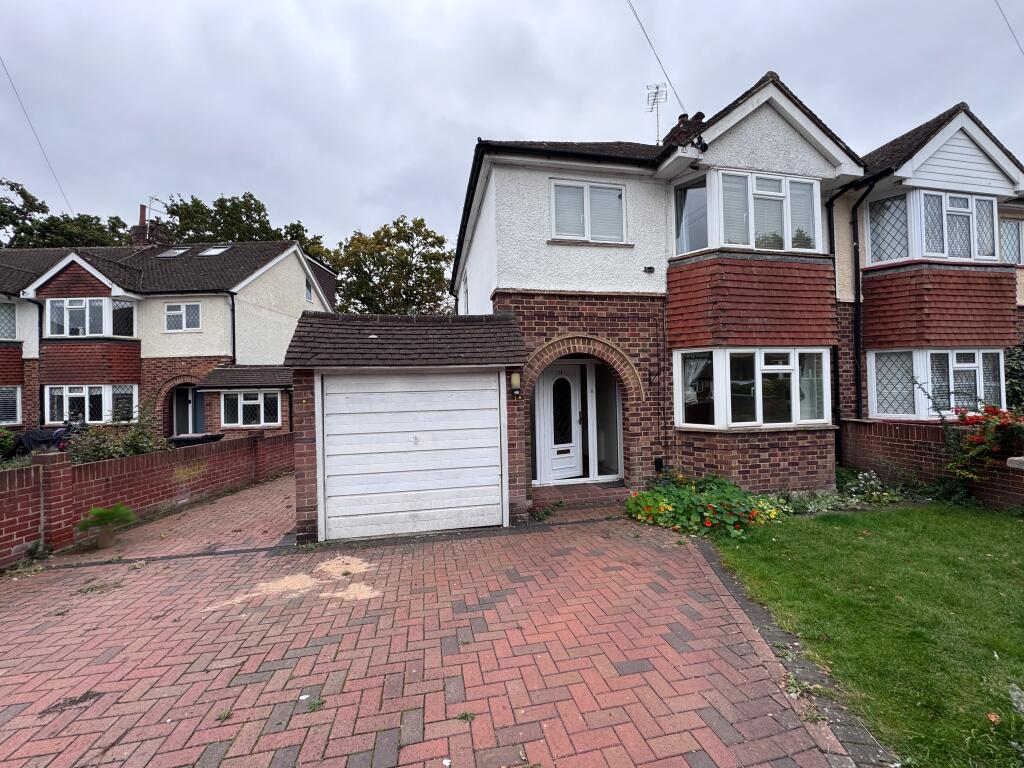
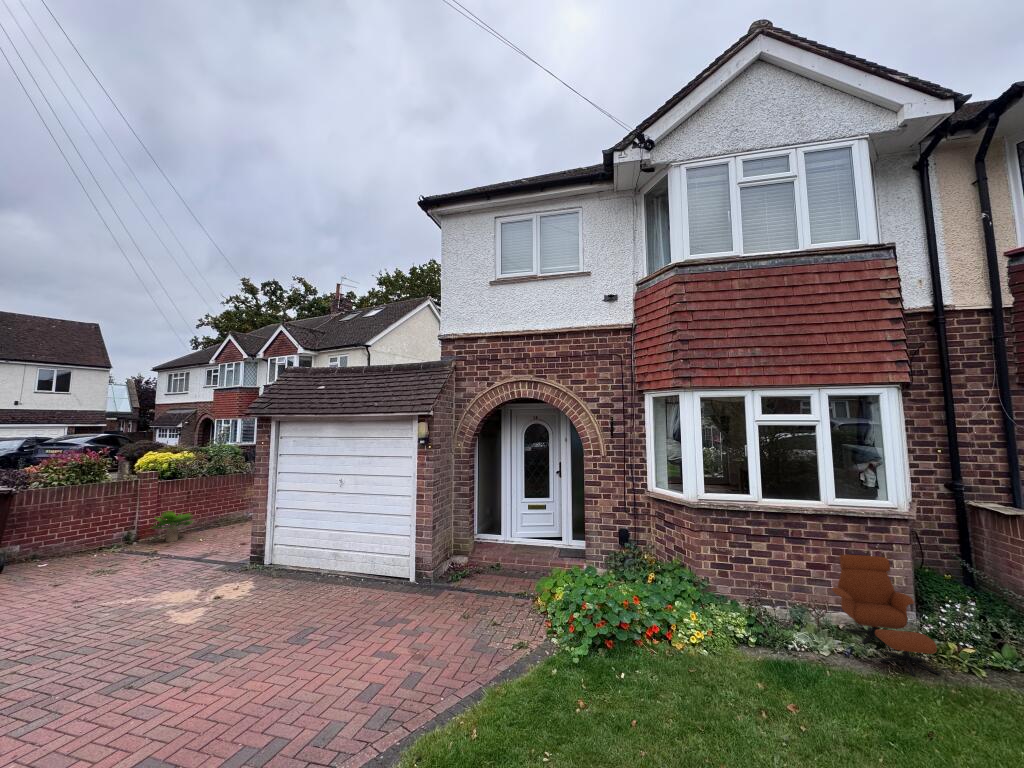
lounge chair: none [805,453,873,512] -> present [832,555,941,676]

